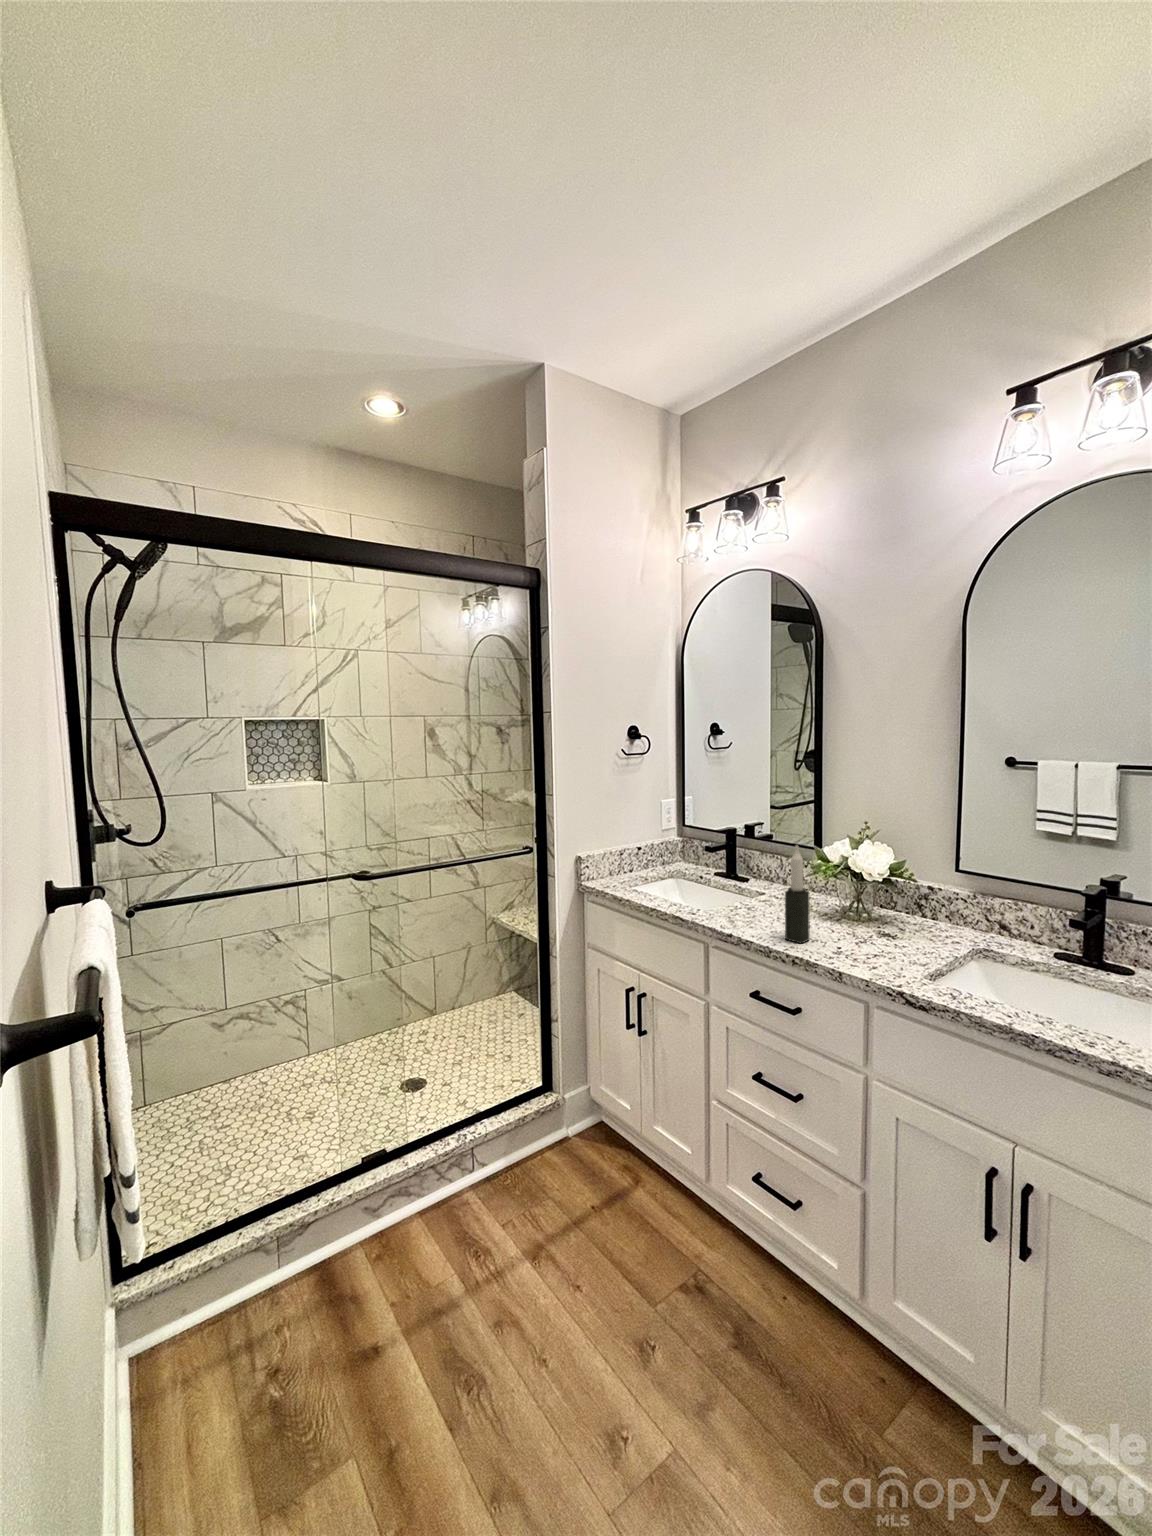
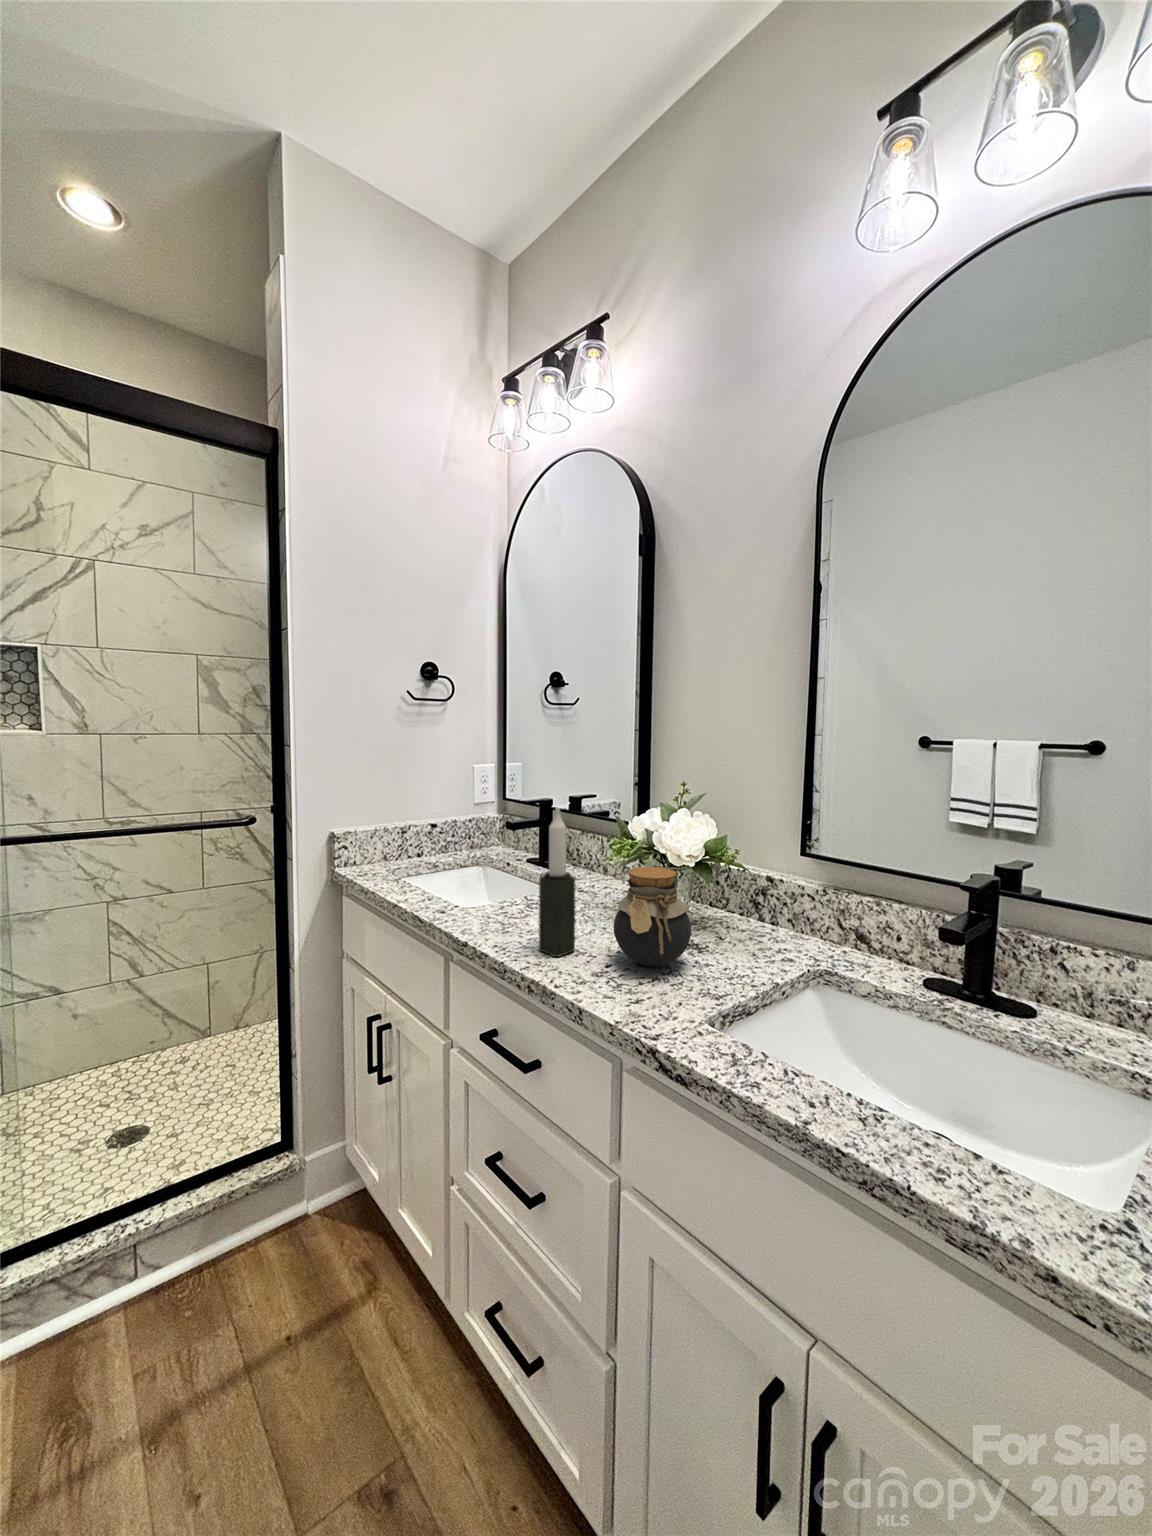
jar: none [840,883,895,948] -> present [614,867,691,966]

